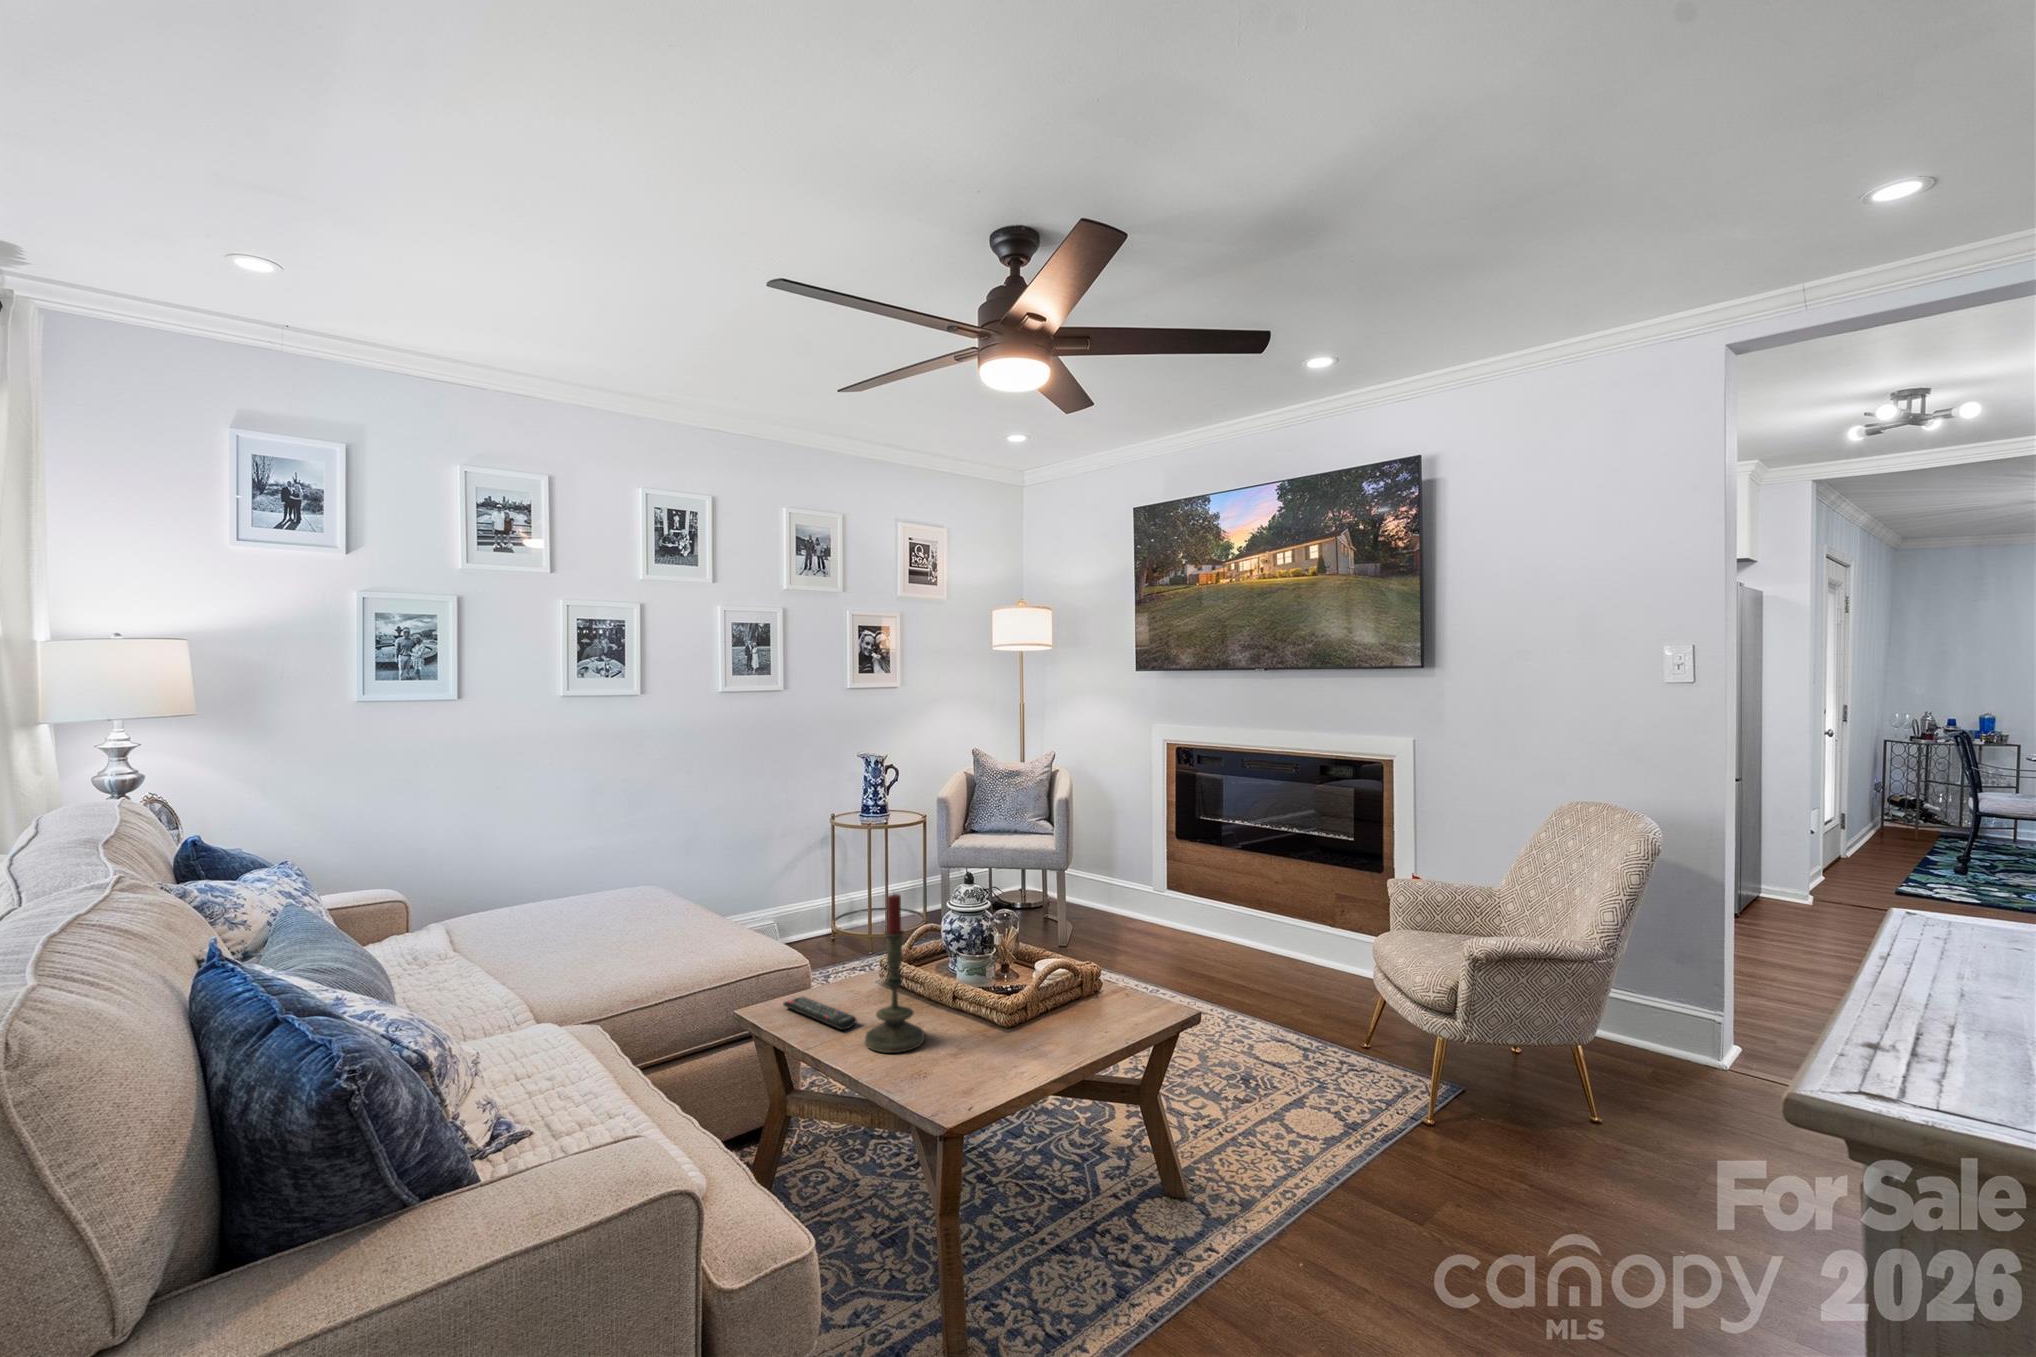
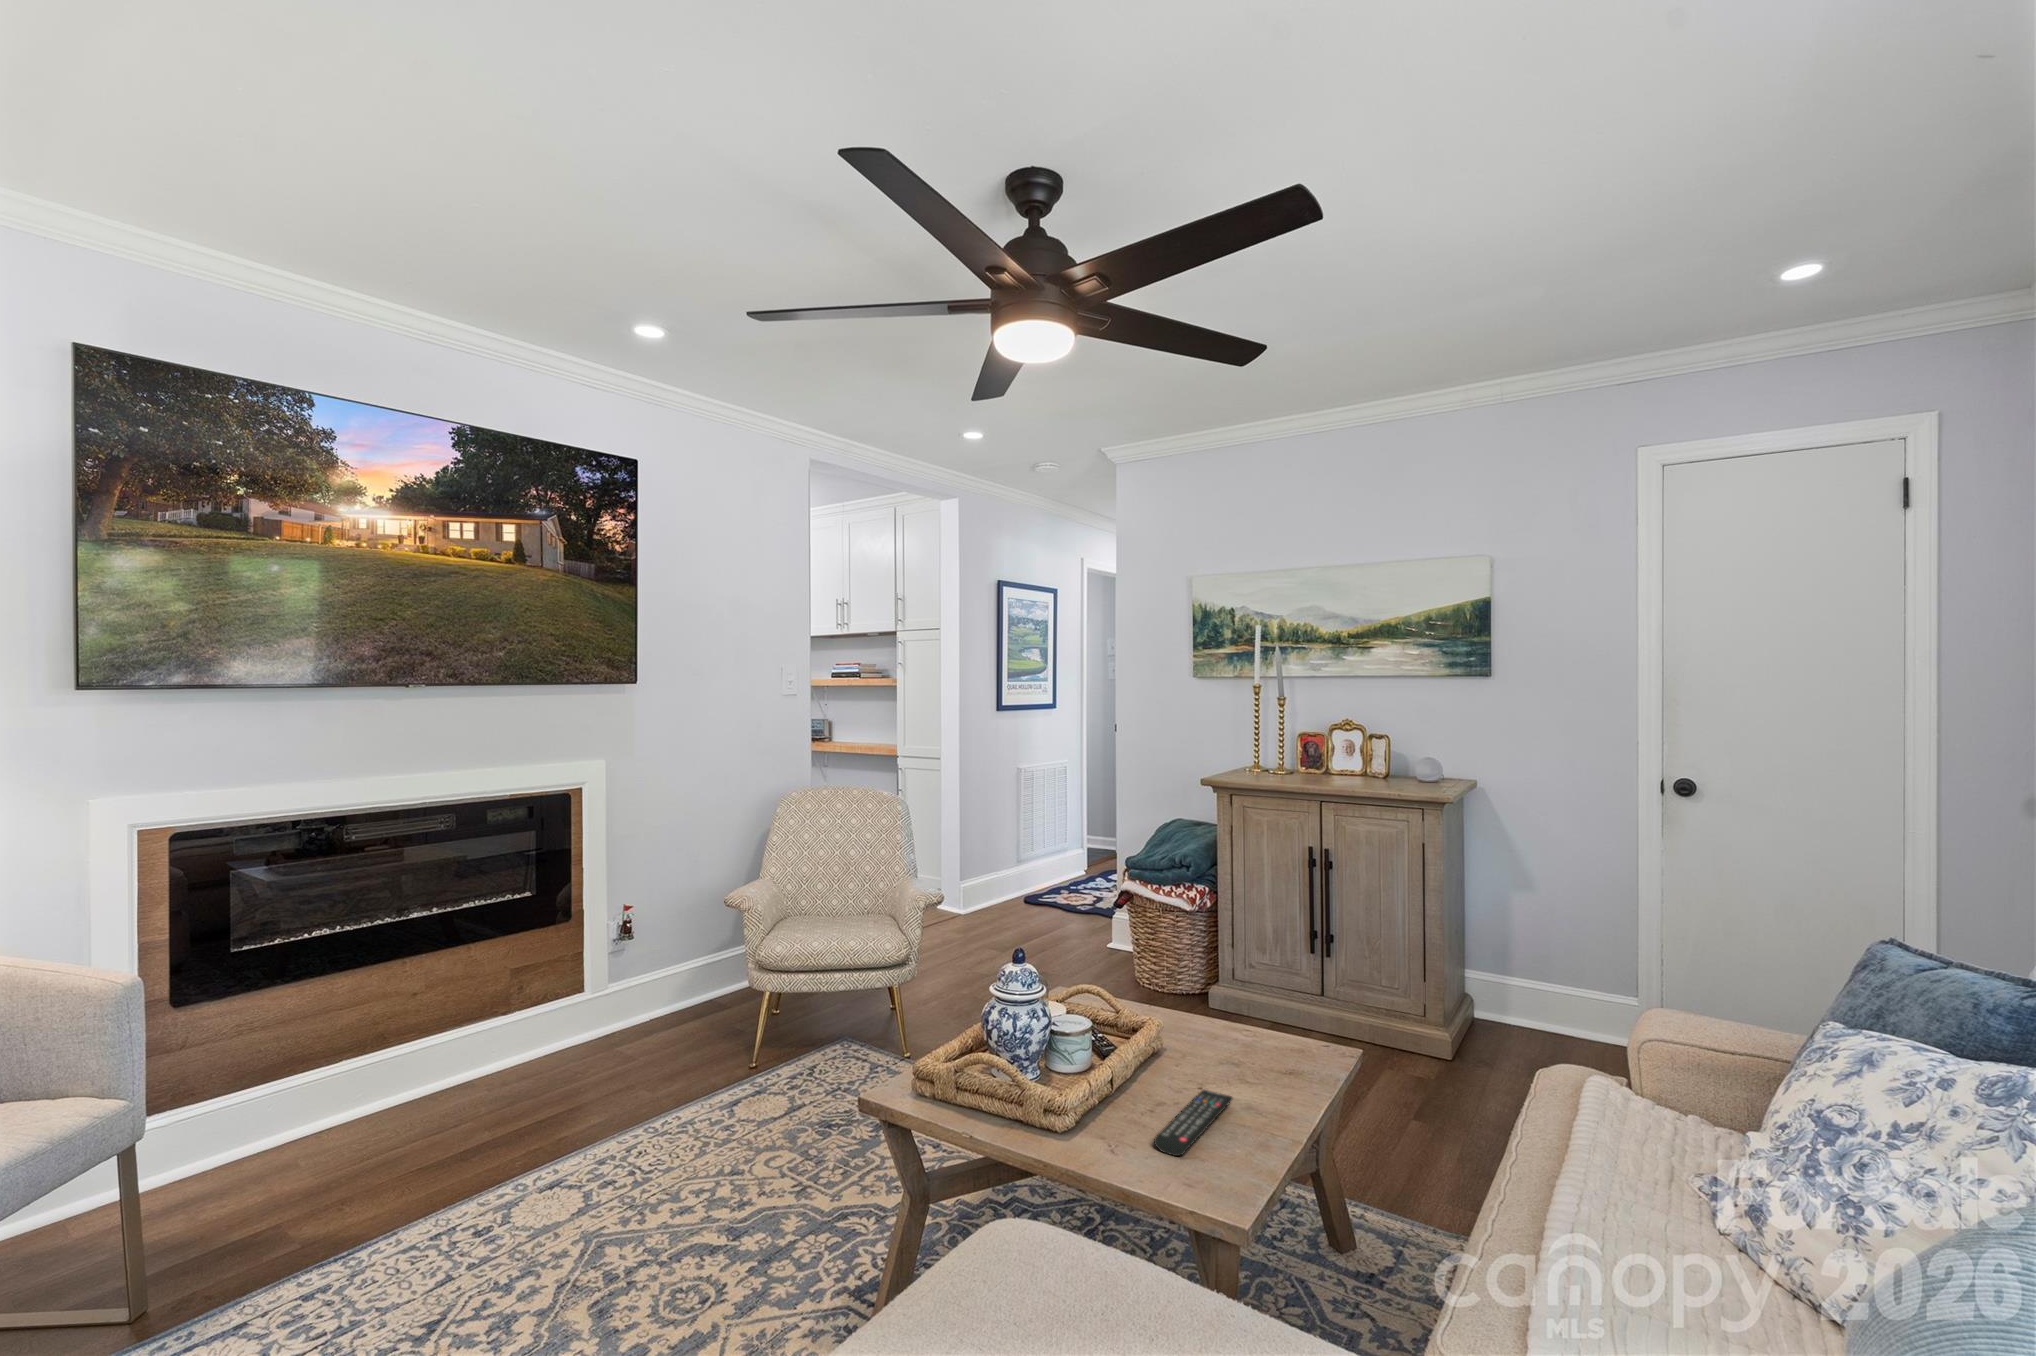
candle: present [865,894,924,1053] -> none [1196,901,1265,1087]

